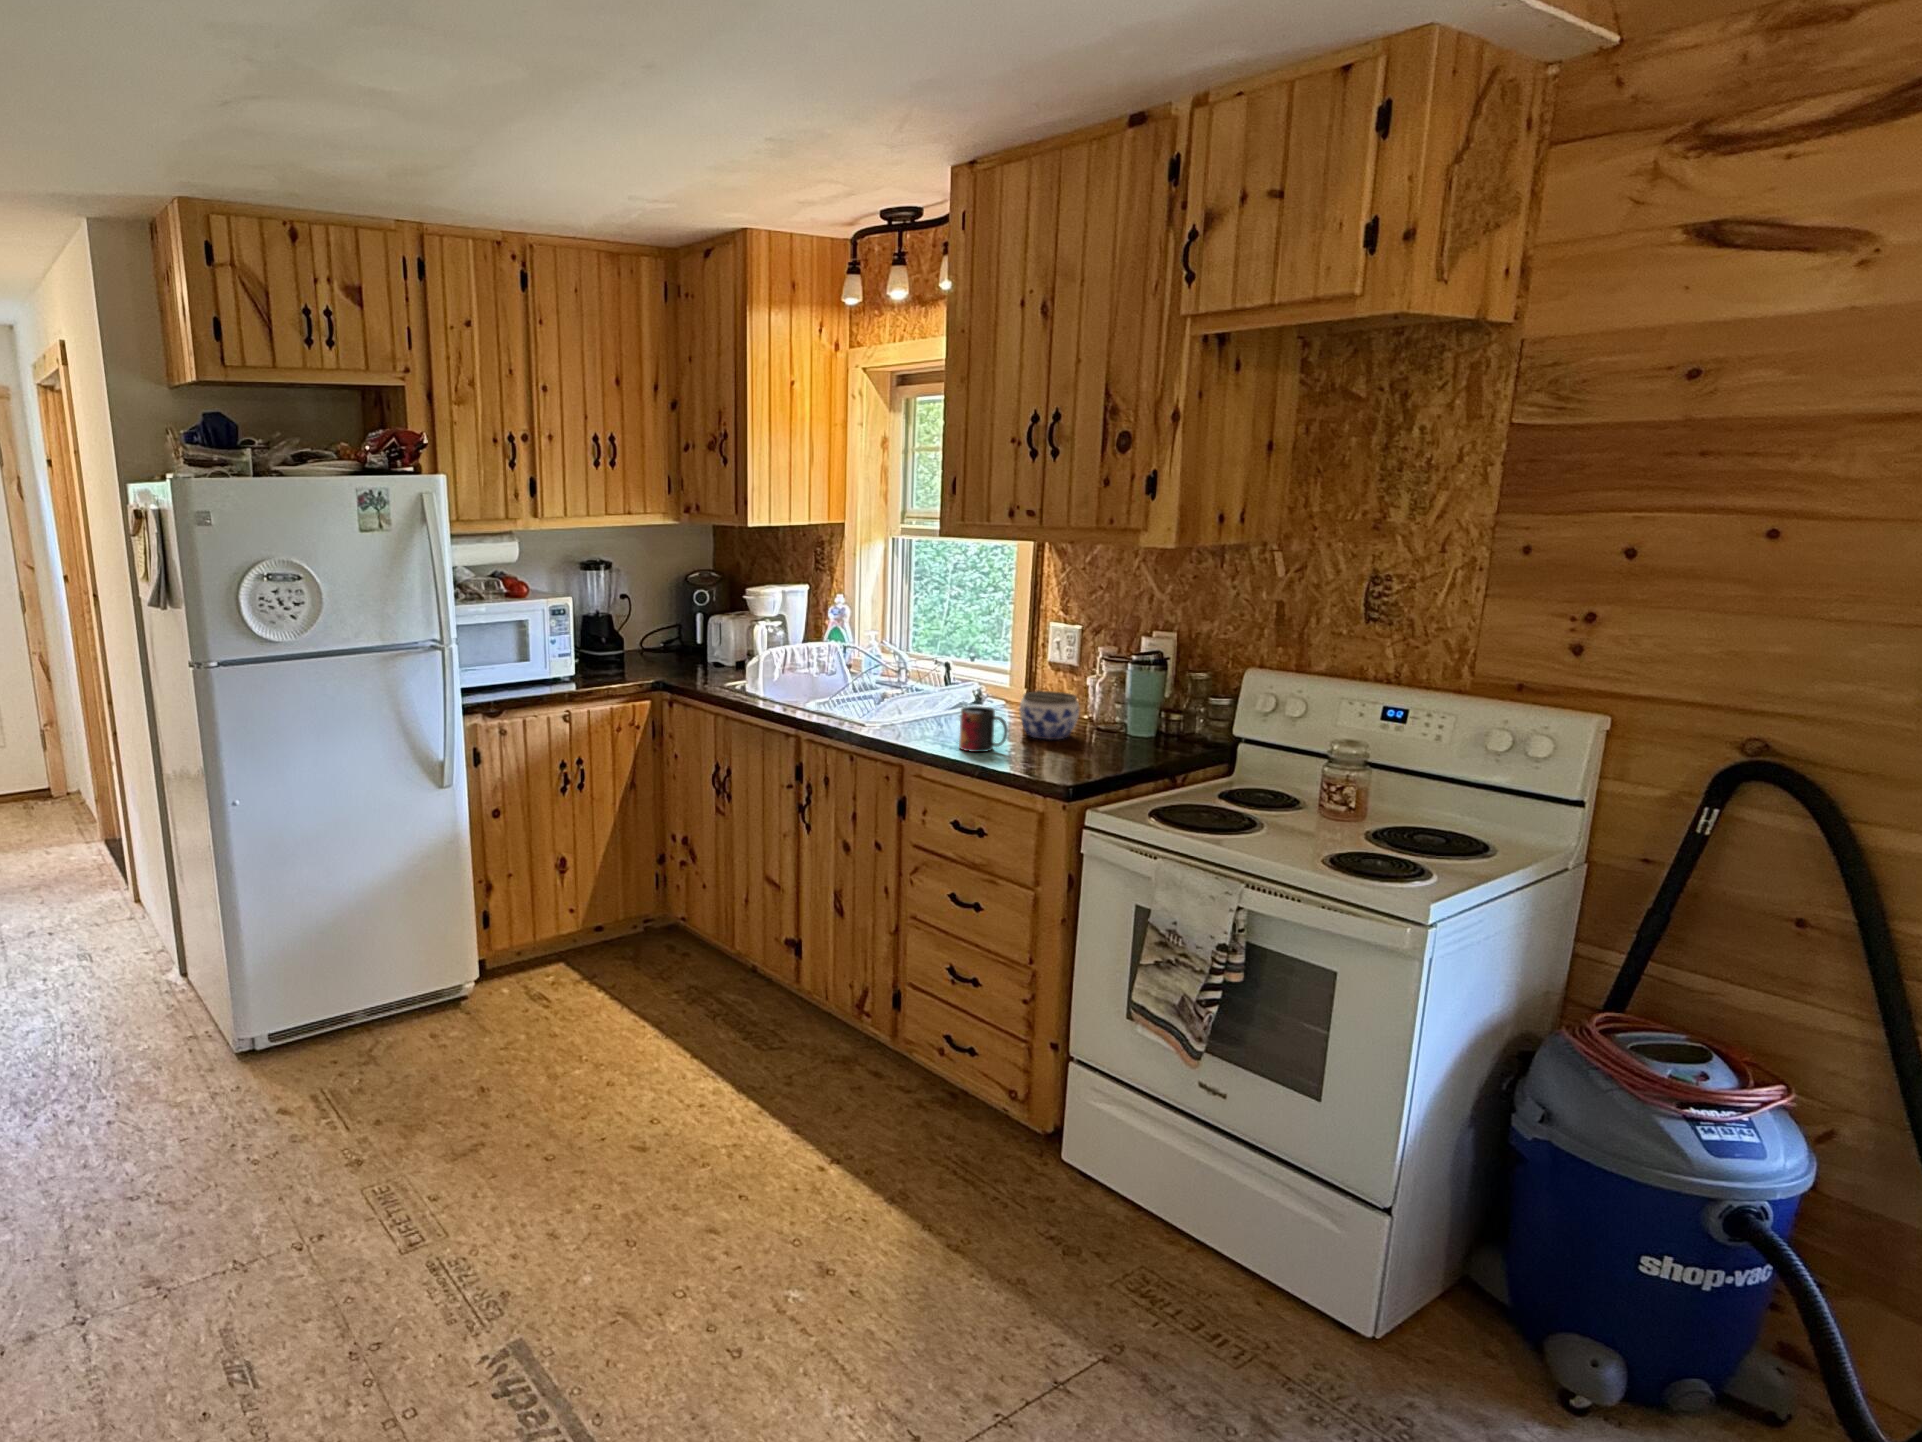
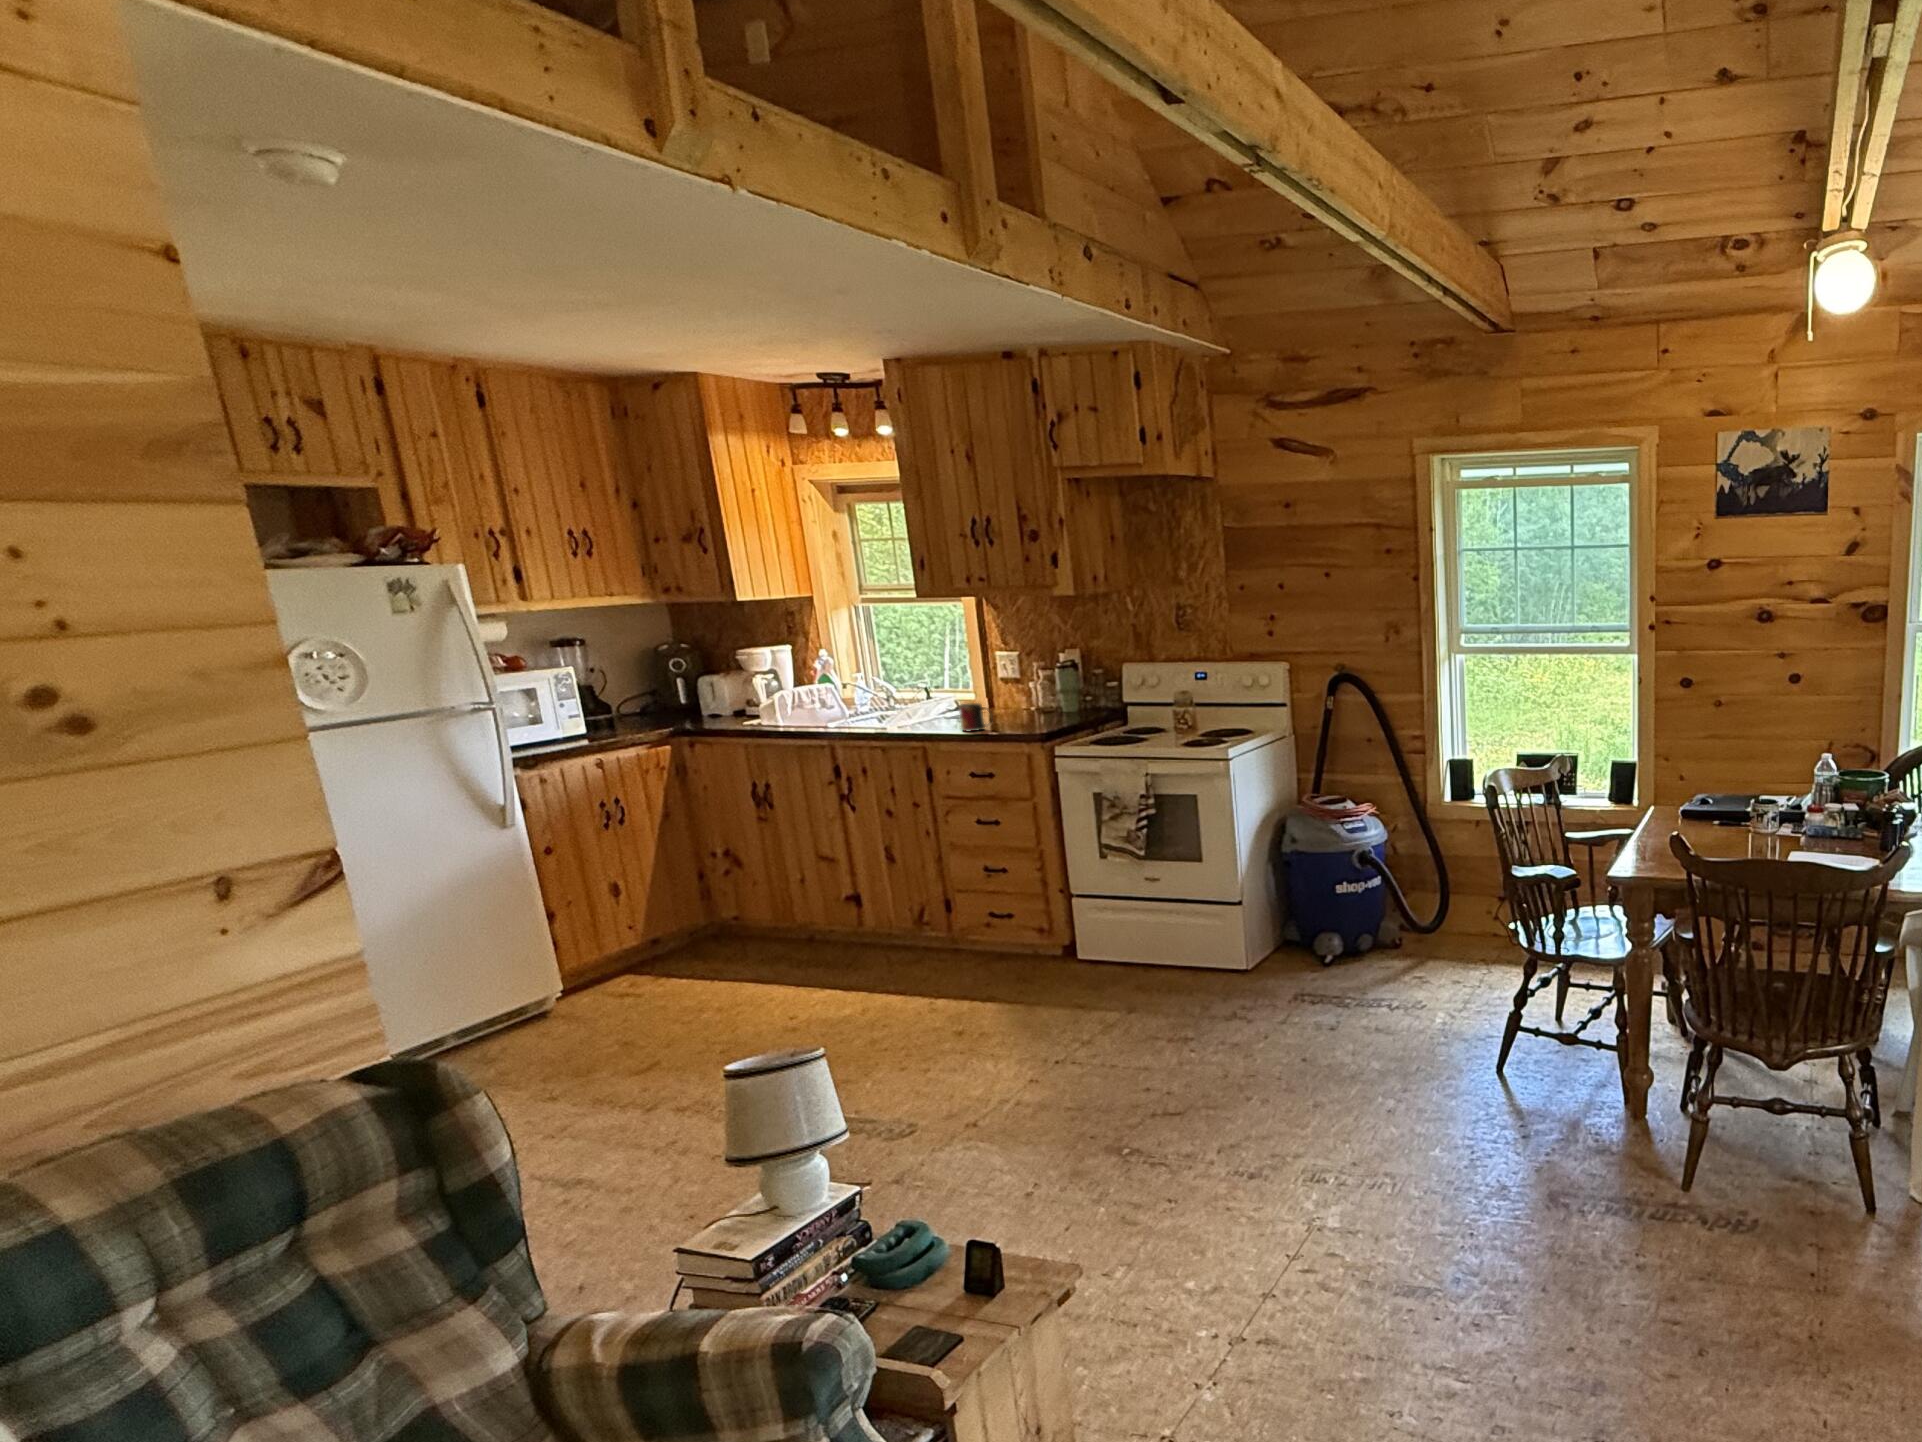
jar: present [1020,690,1079,740] -> none [994,692,1033,722]

